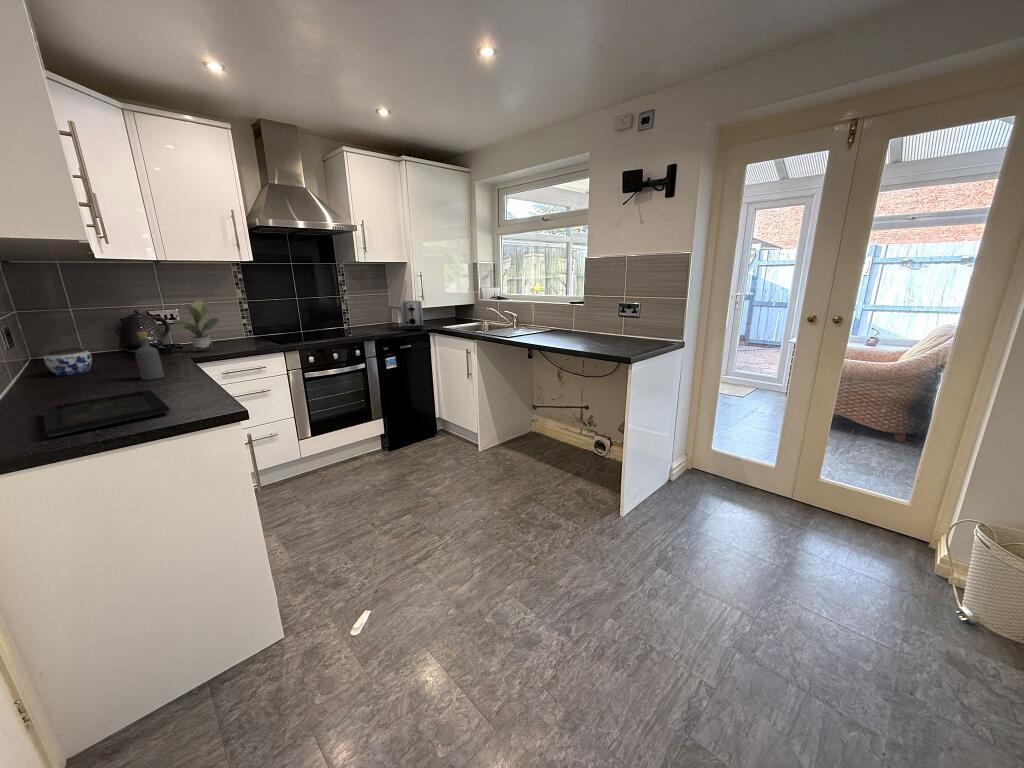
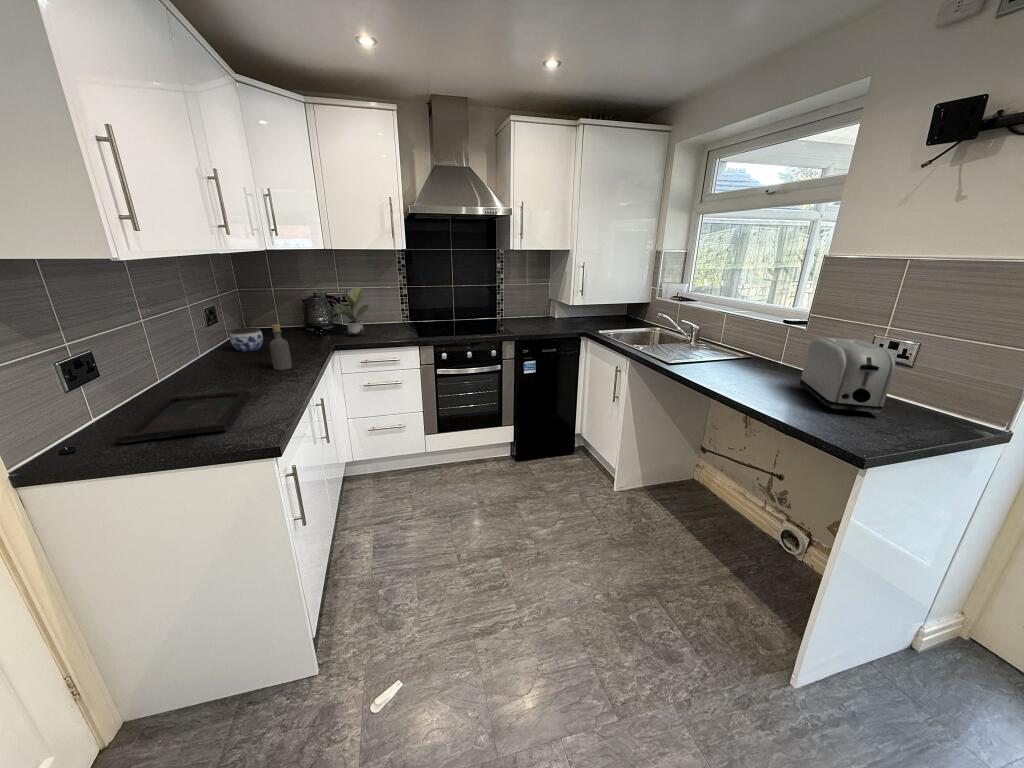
toaster: present [401,301,423,331] -> present [800,338,895,414]

